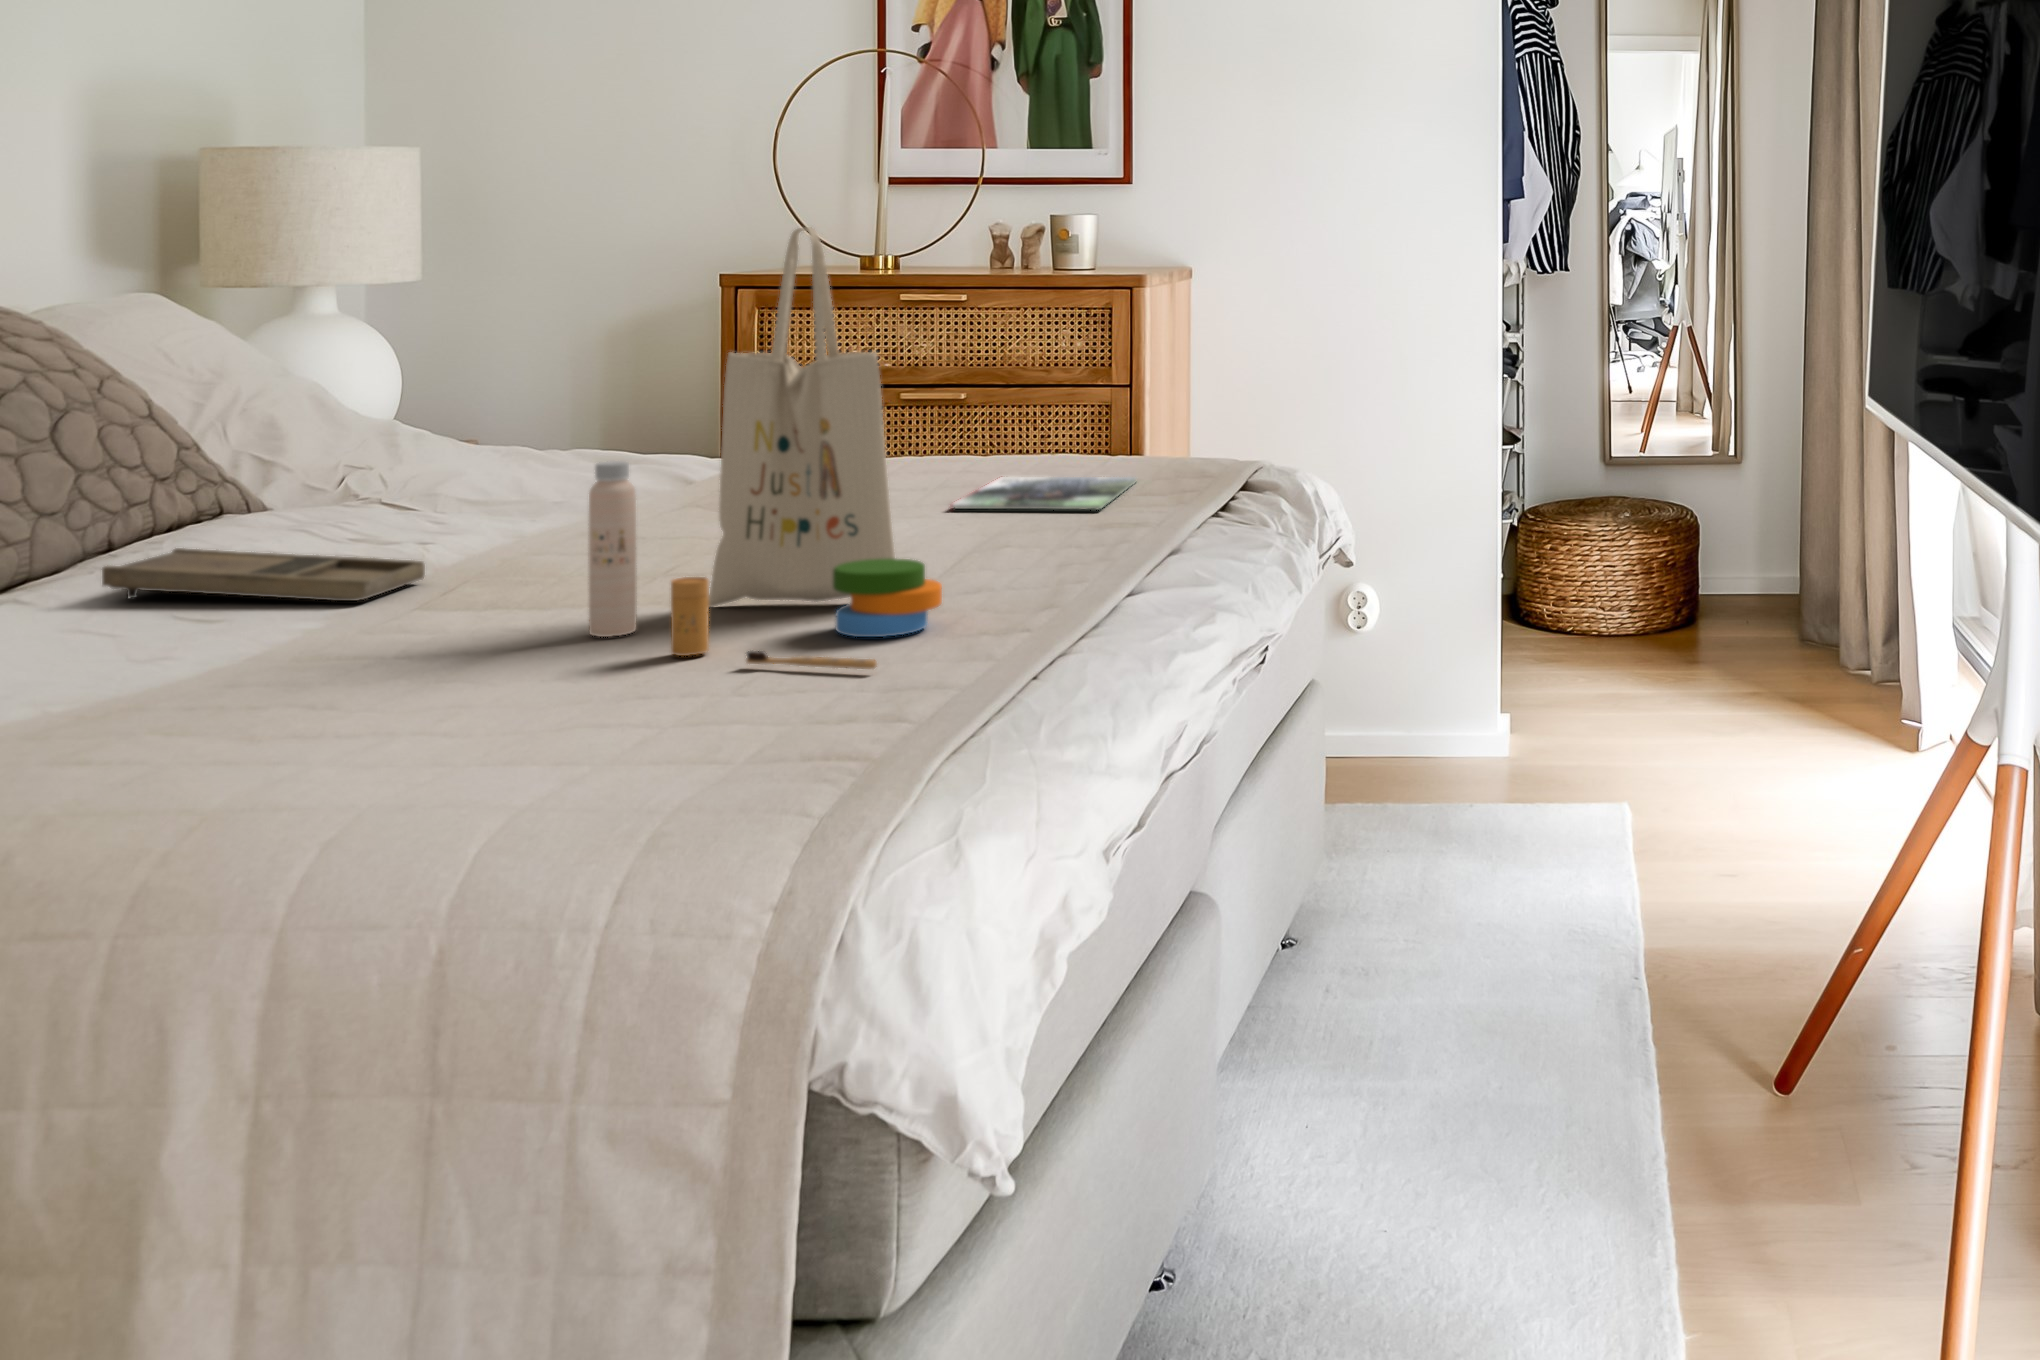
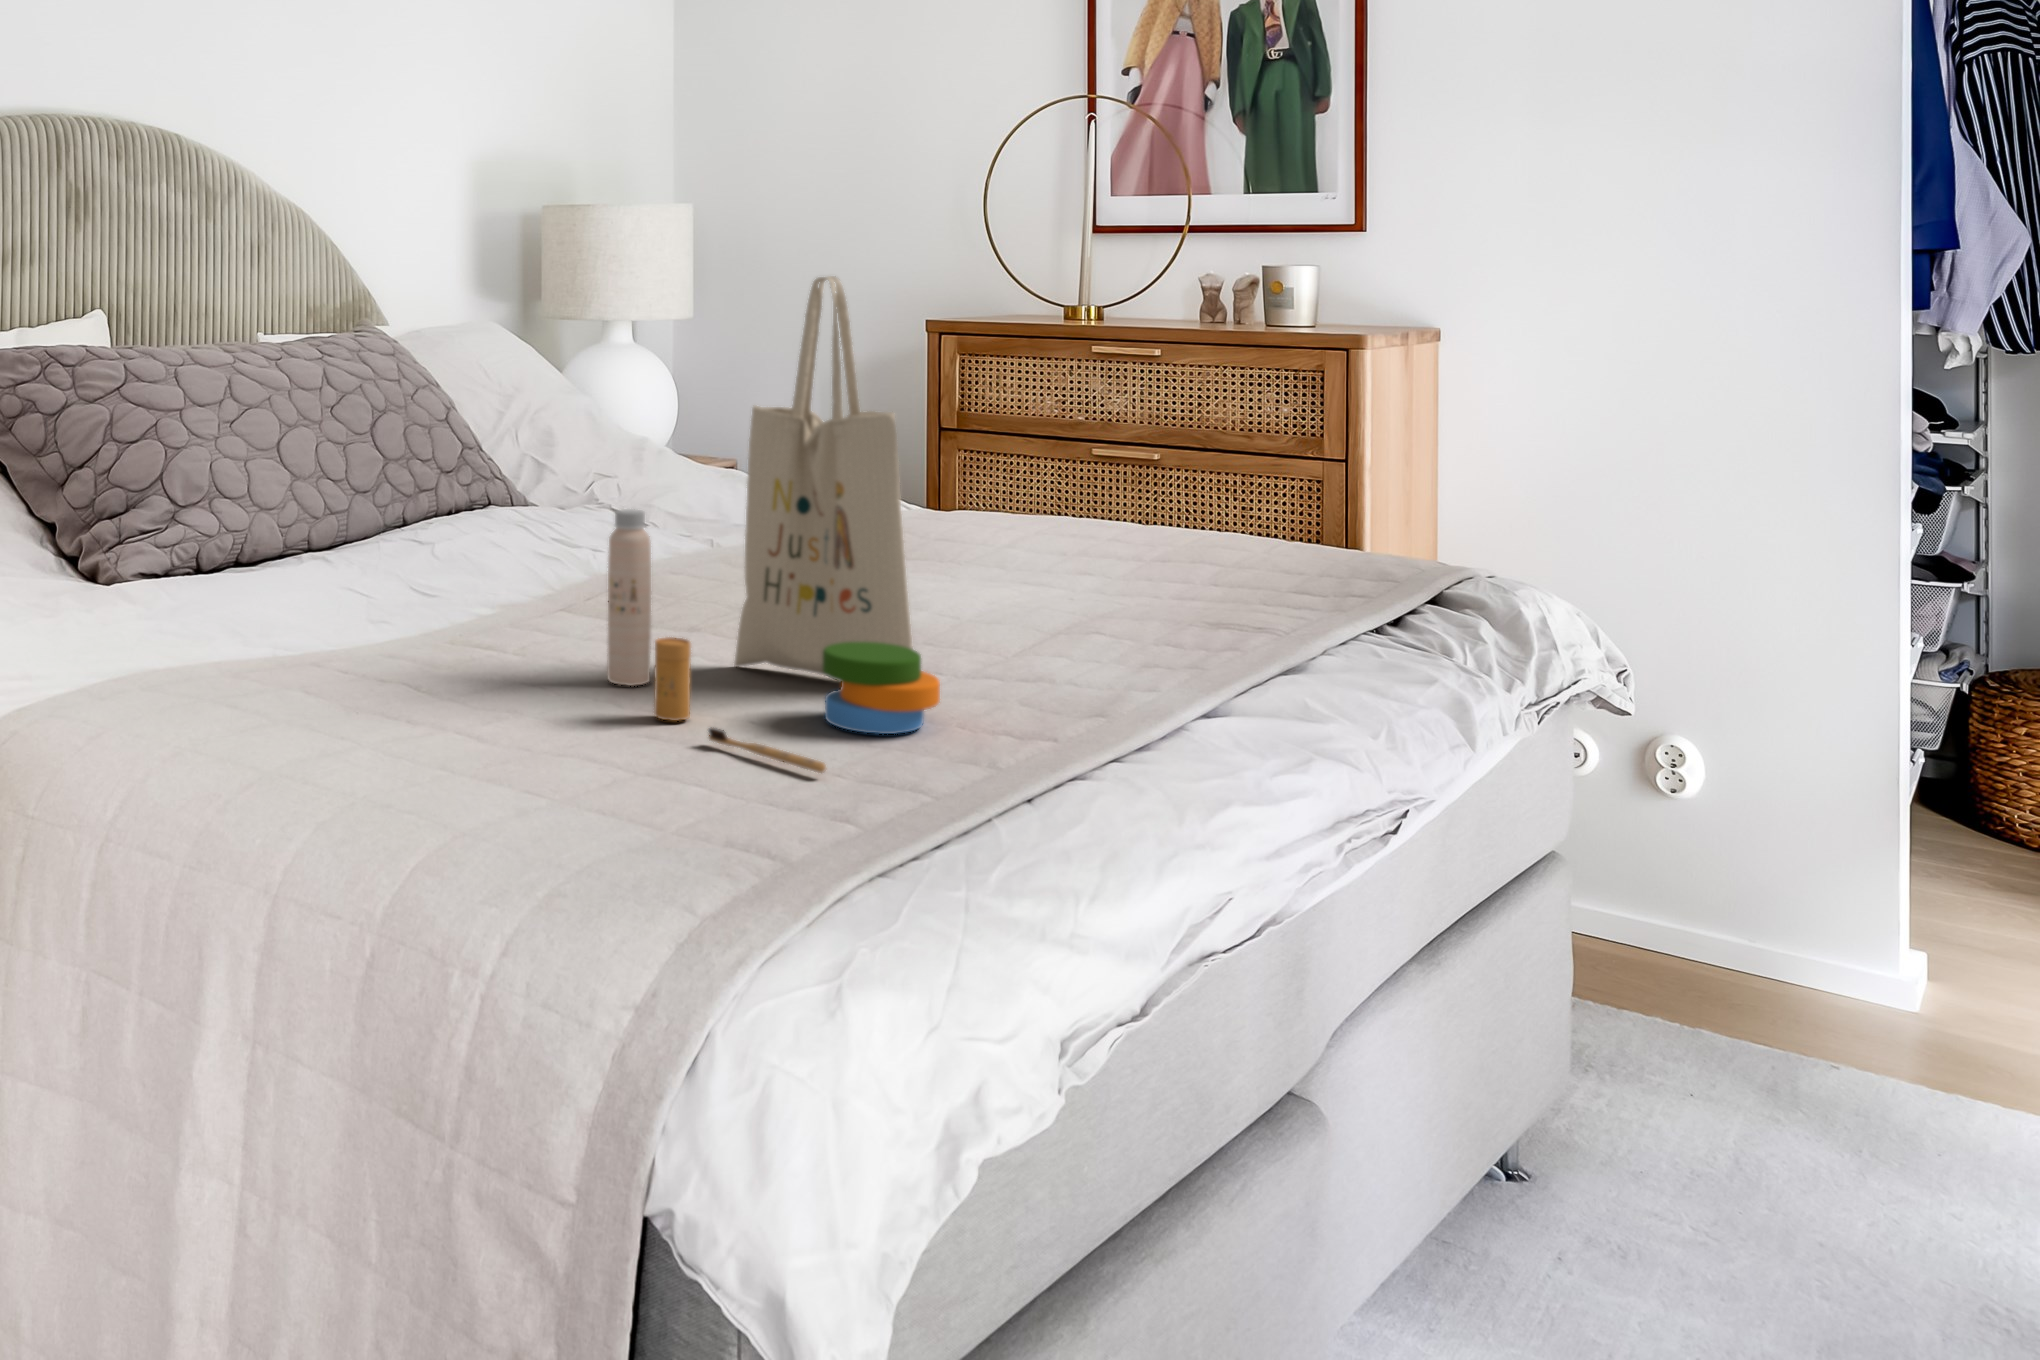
magazine: present [951,477,1136,510] -> none [1055,553,1297,607]
tray: present [102,548,425,601] -> none [313,547,535,613]

